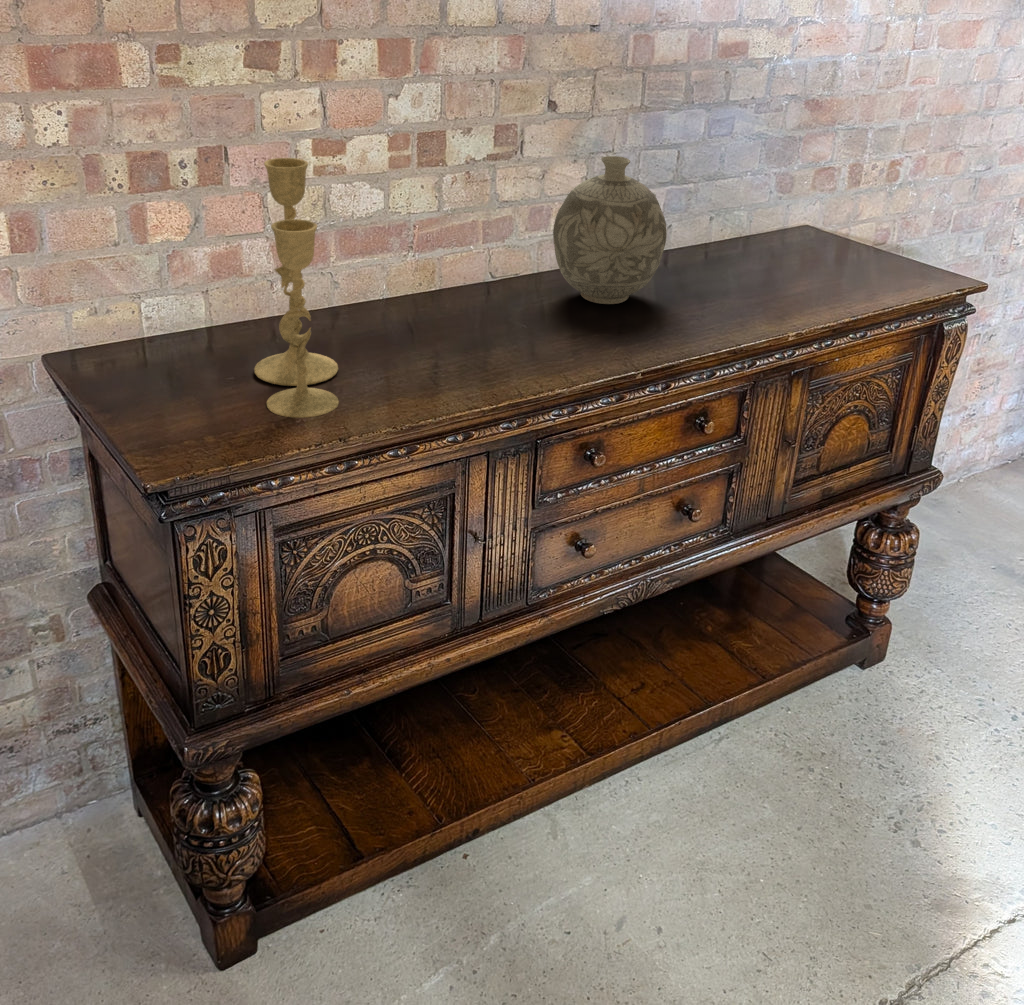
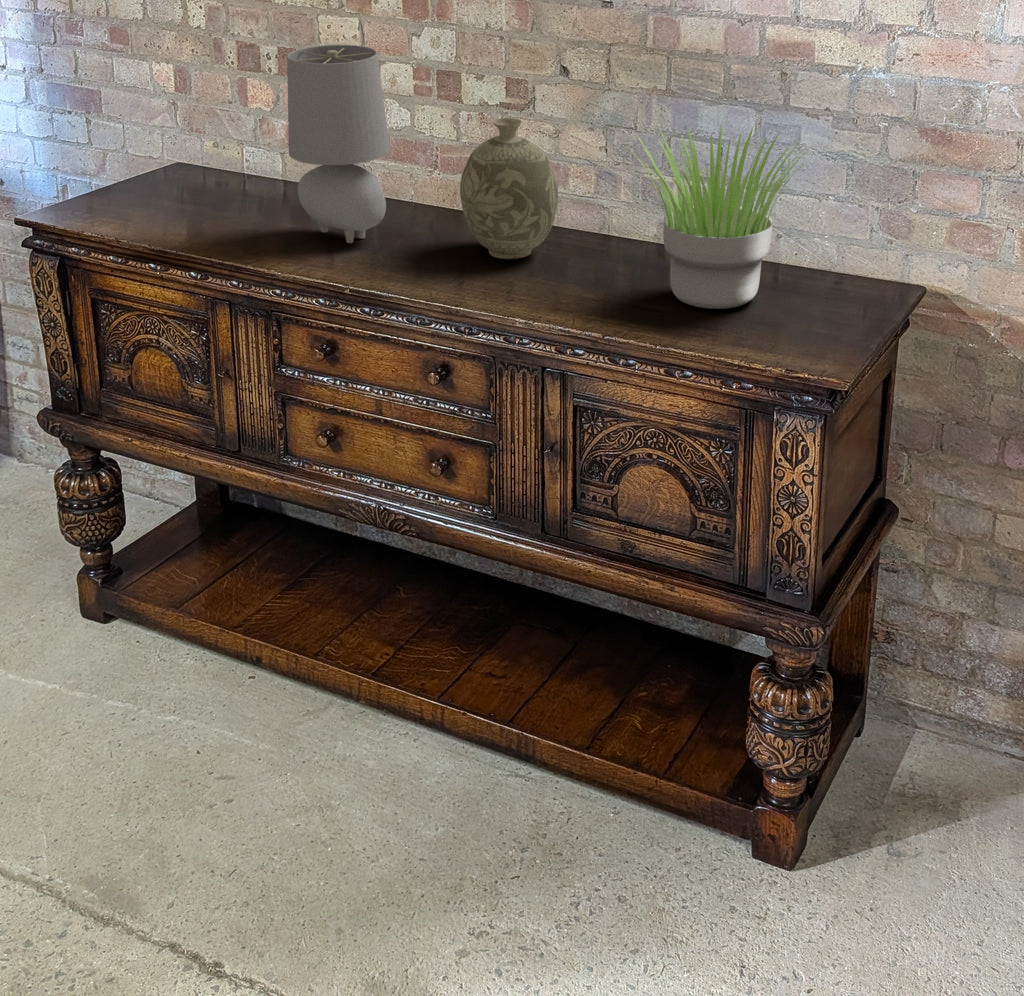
table lamp: none [415,109,537,345] -> present [287,45,390,243]
potted plant: none [729,116,897,279] -> present [631,126,807,309]
candlestick: present [254,158,339,418] -> none [136,54,255,232]

